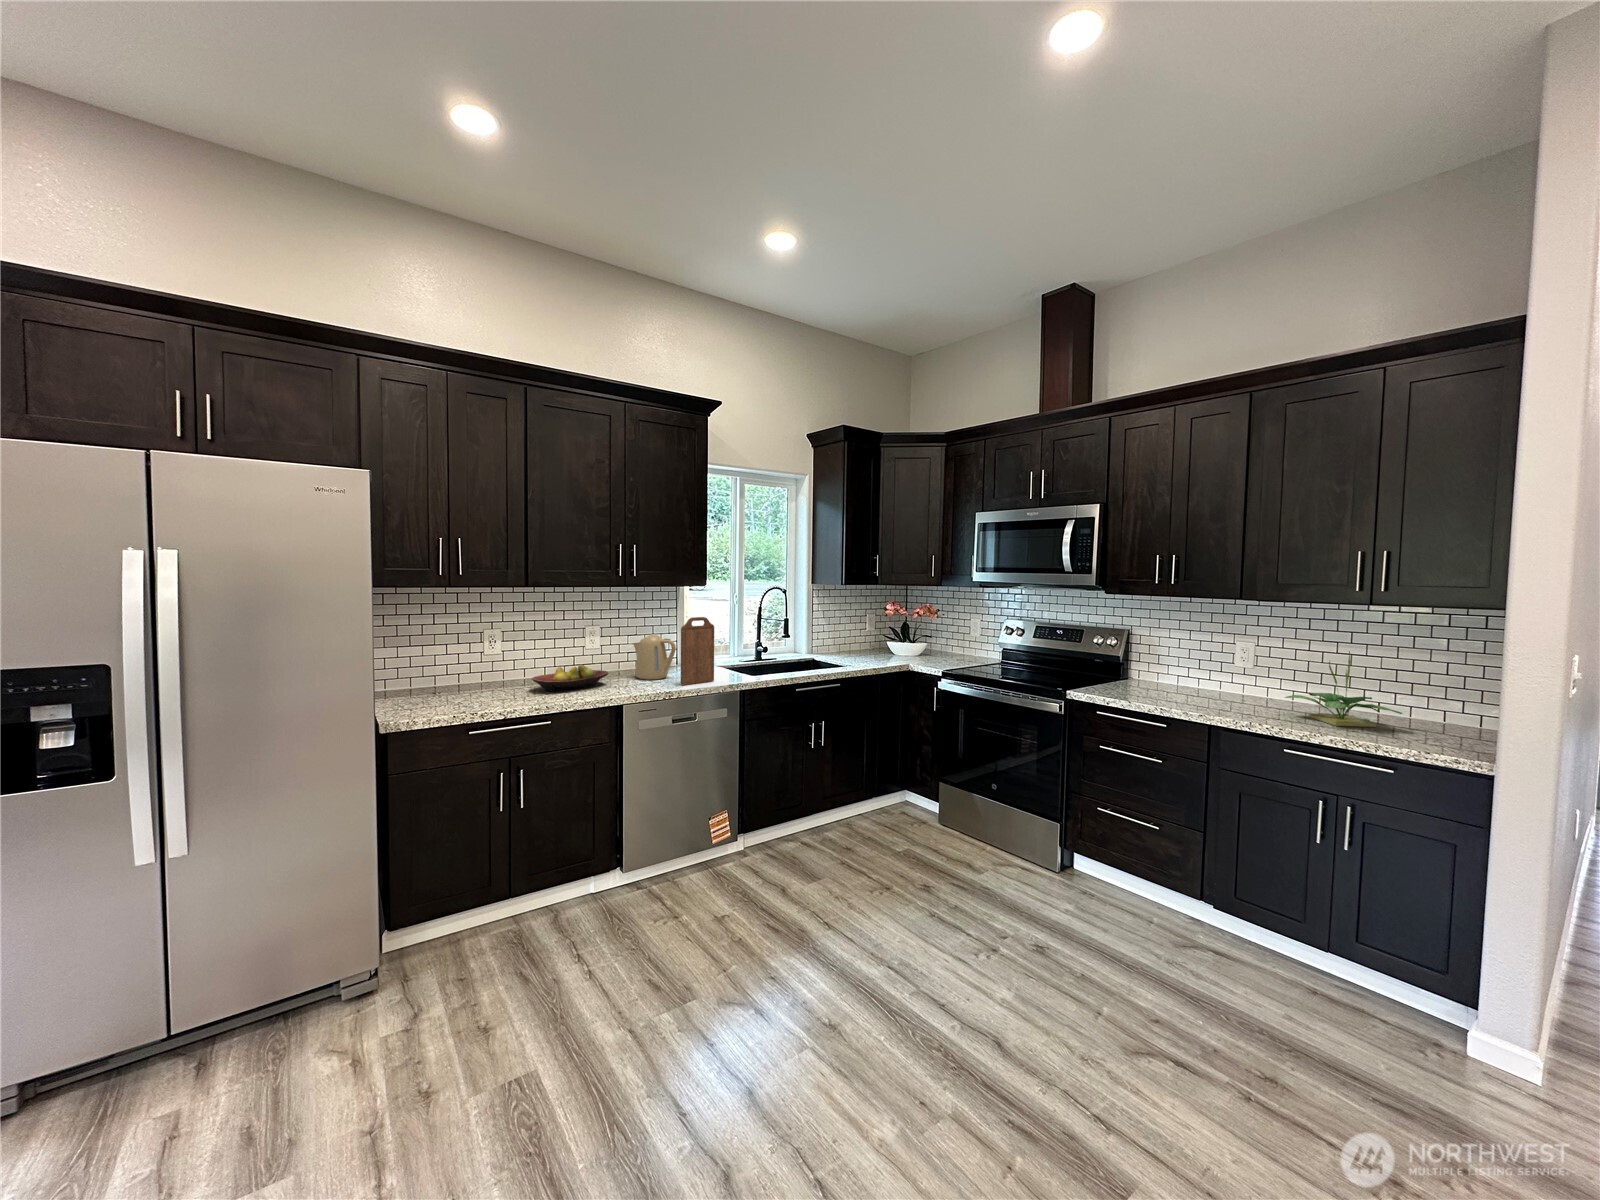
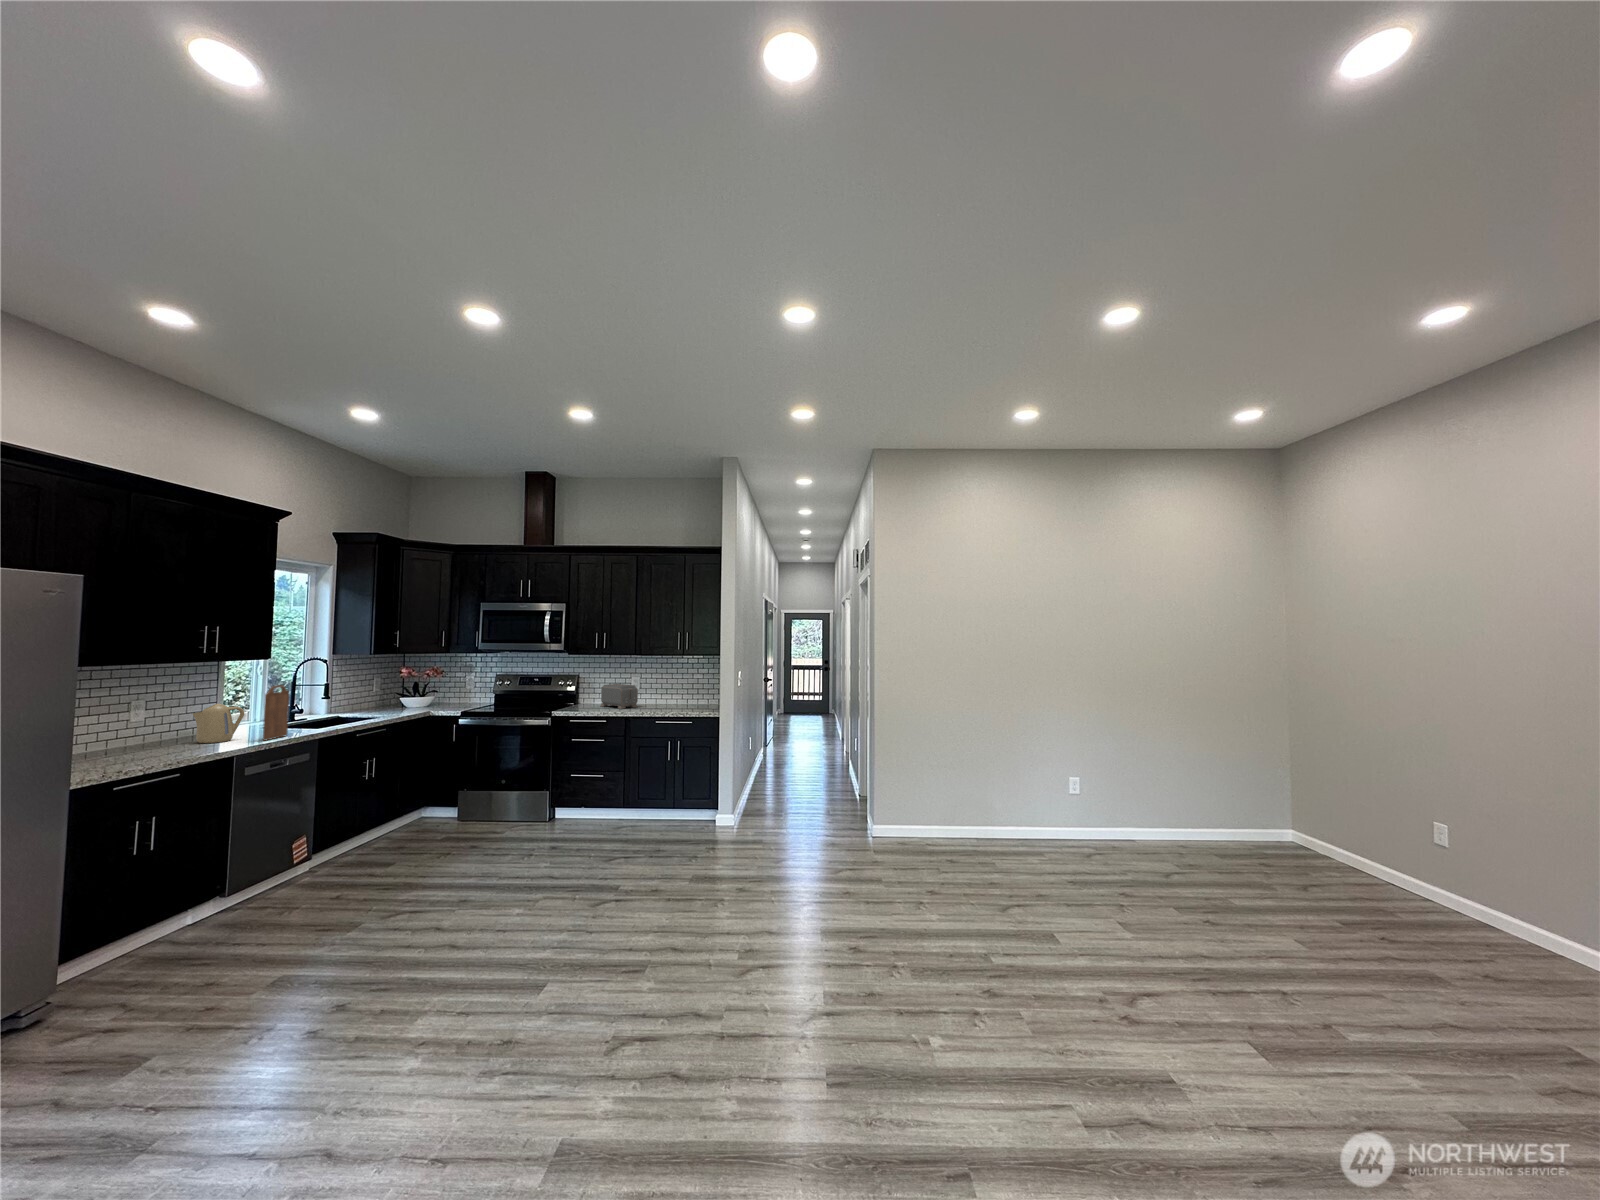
potted plant: present [1285,652,1402,727] -> none [654,676,694,709]
toaster: none [1163,654,1245,706] -> present [601,684,638,709]
fruit bowl: present [532,665,608,691] -> none [108,735,185,760]

